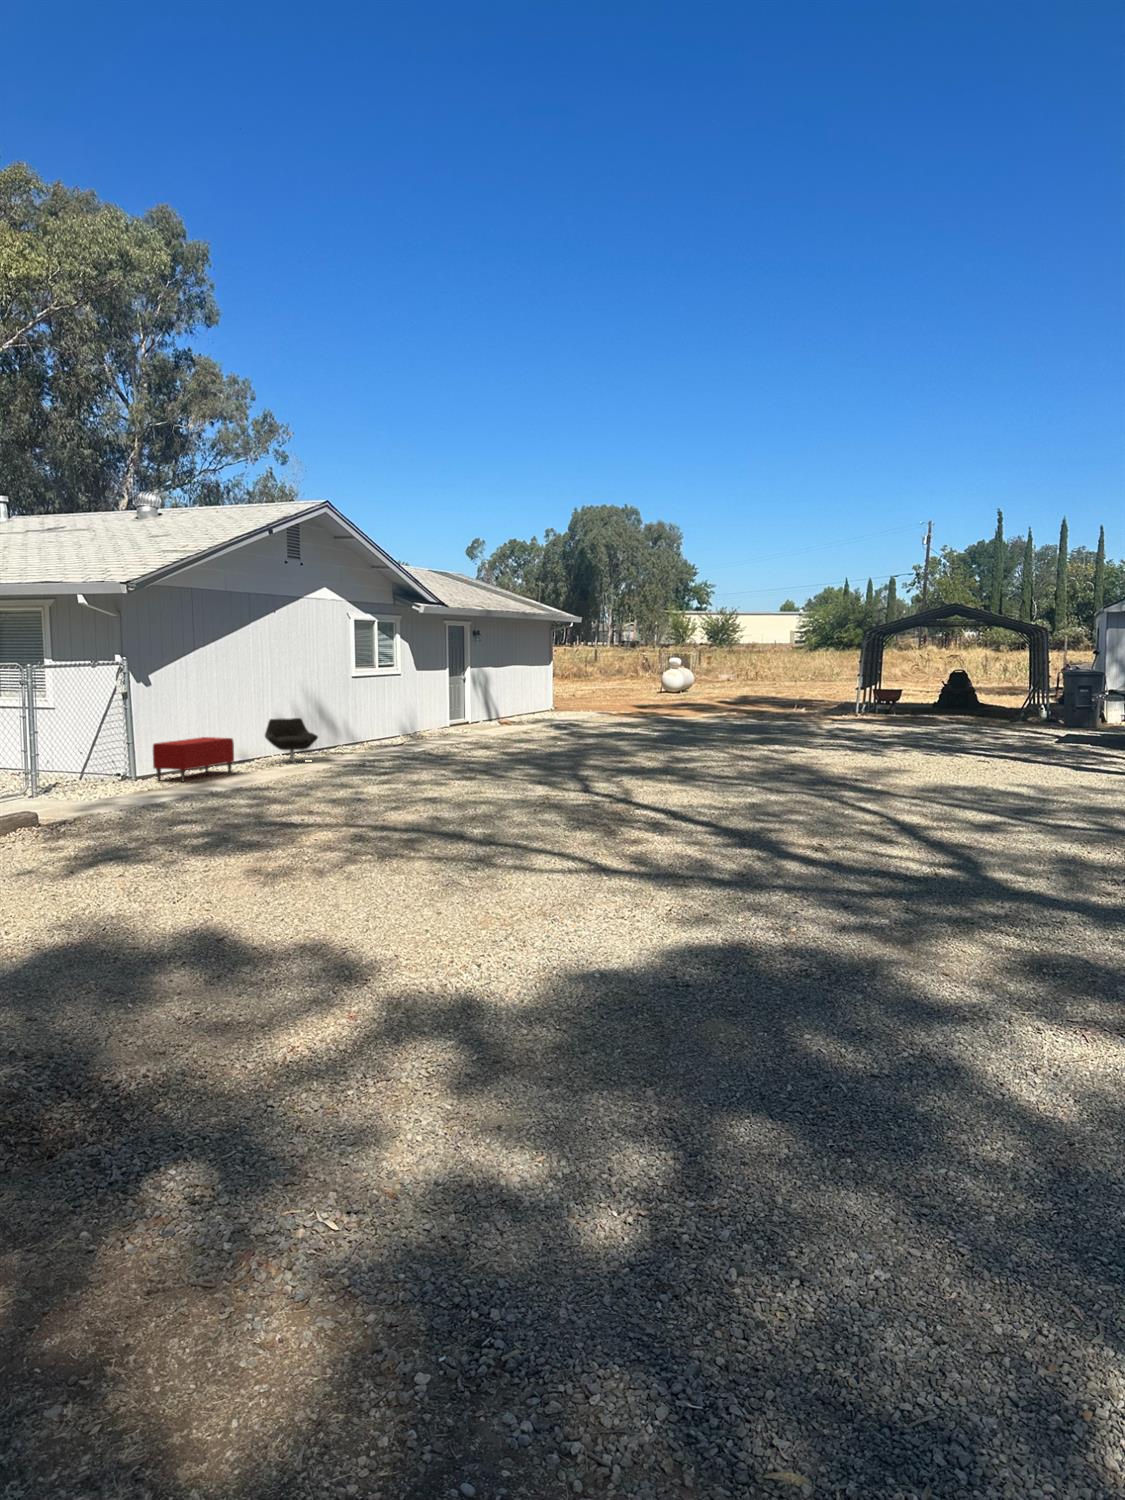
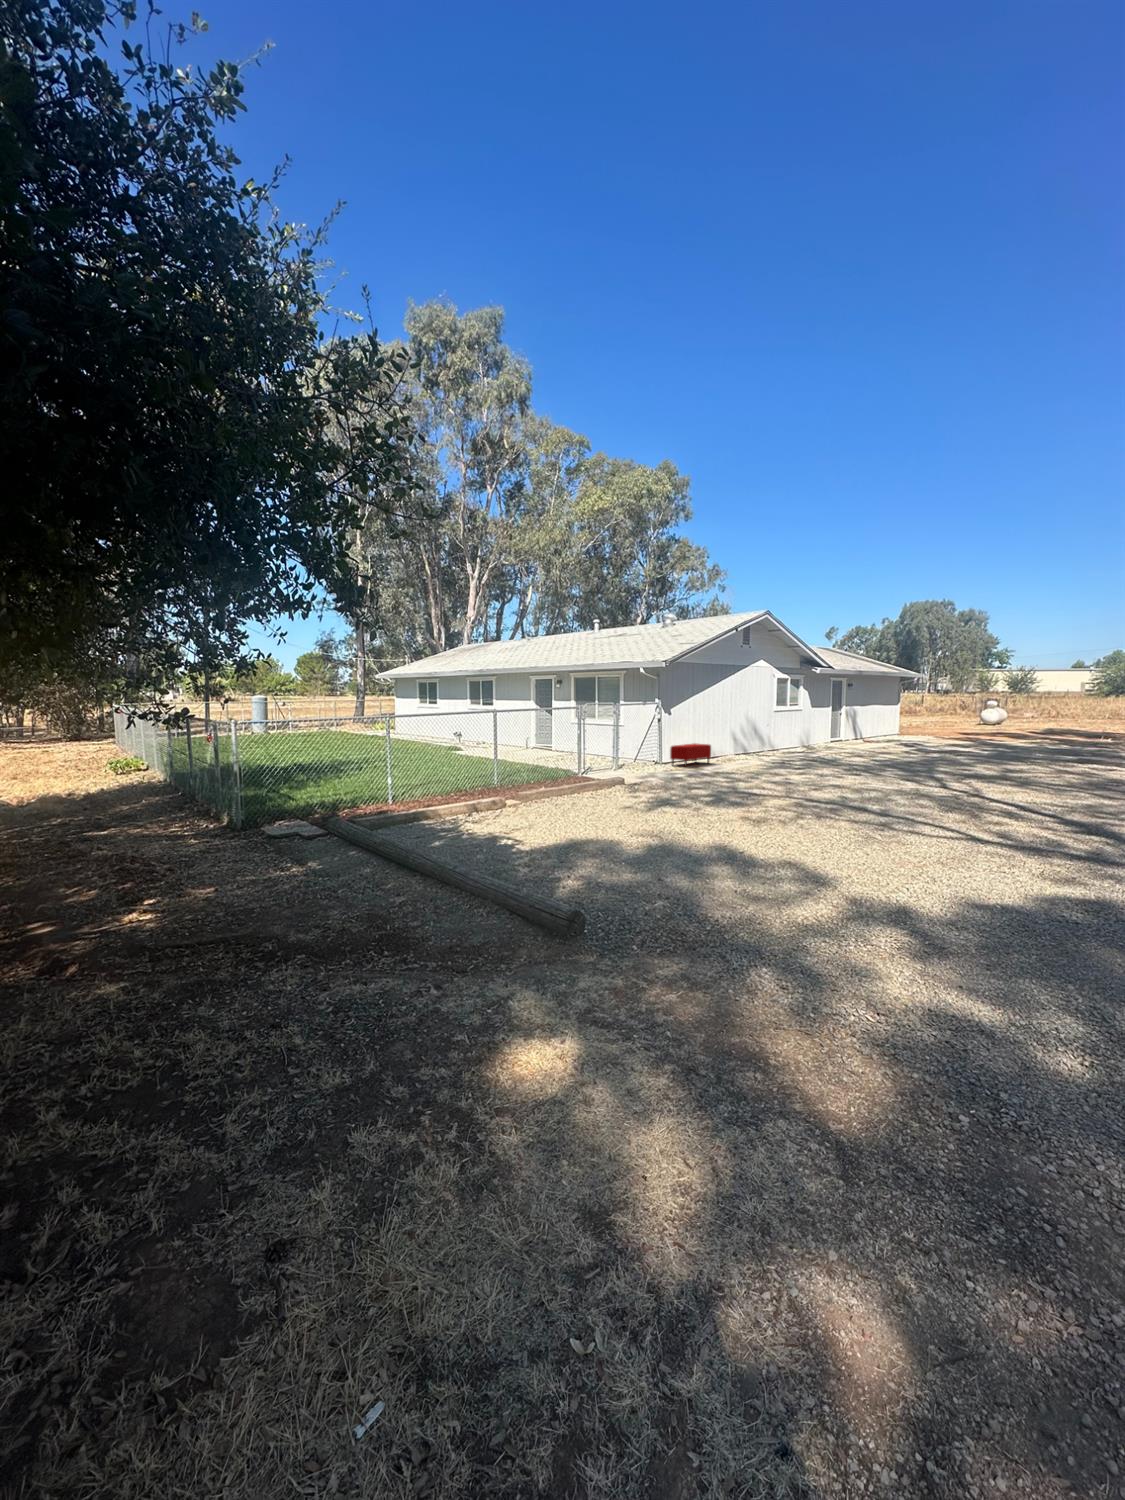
lounge chair: present [265,718,318,764] -> none [725,735,757,761]

